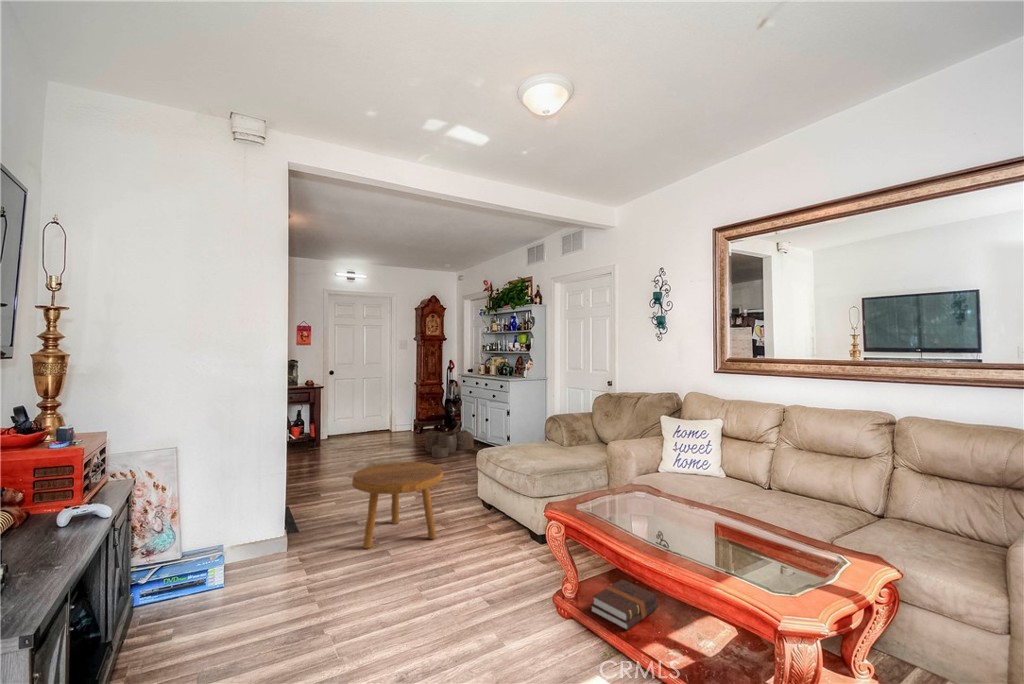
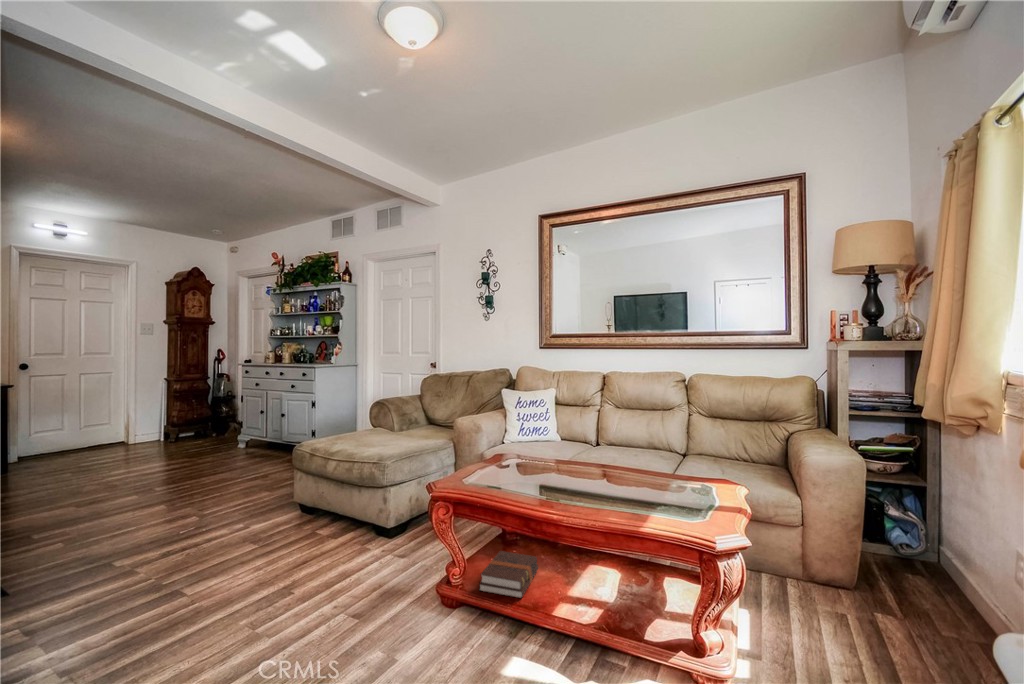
woven basket: present [425,430,474,458] -> none [191,429,262,467]
footstool: present [352,462,443,549] -> none [111,467,259,598]

